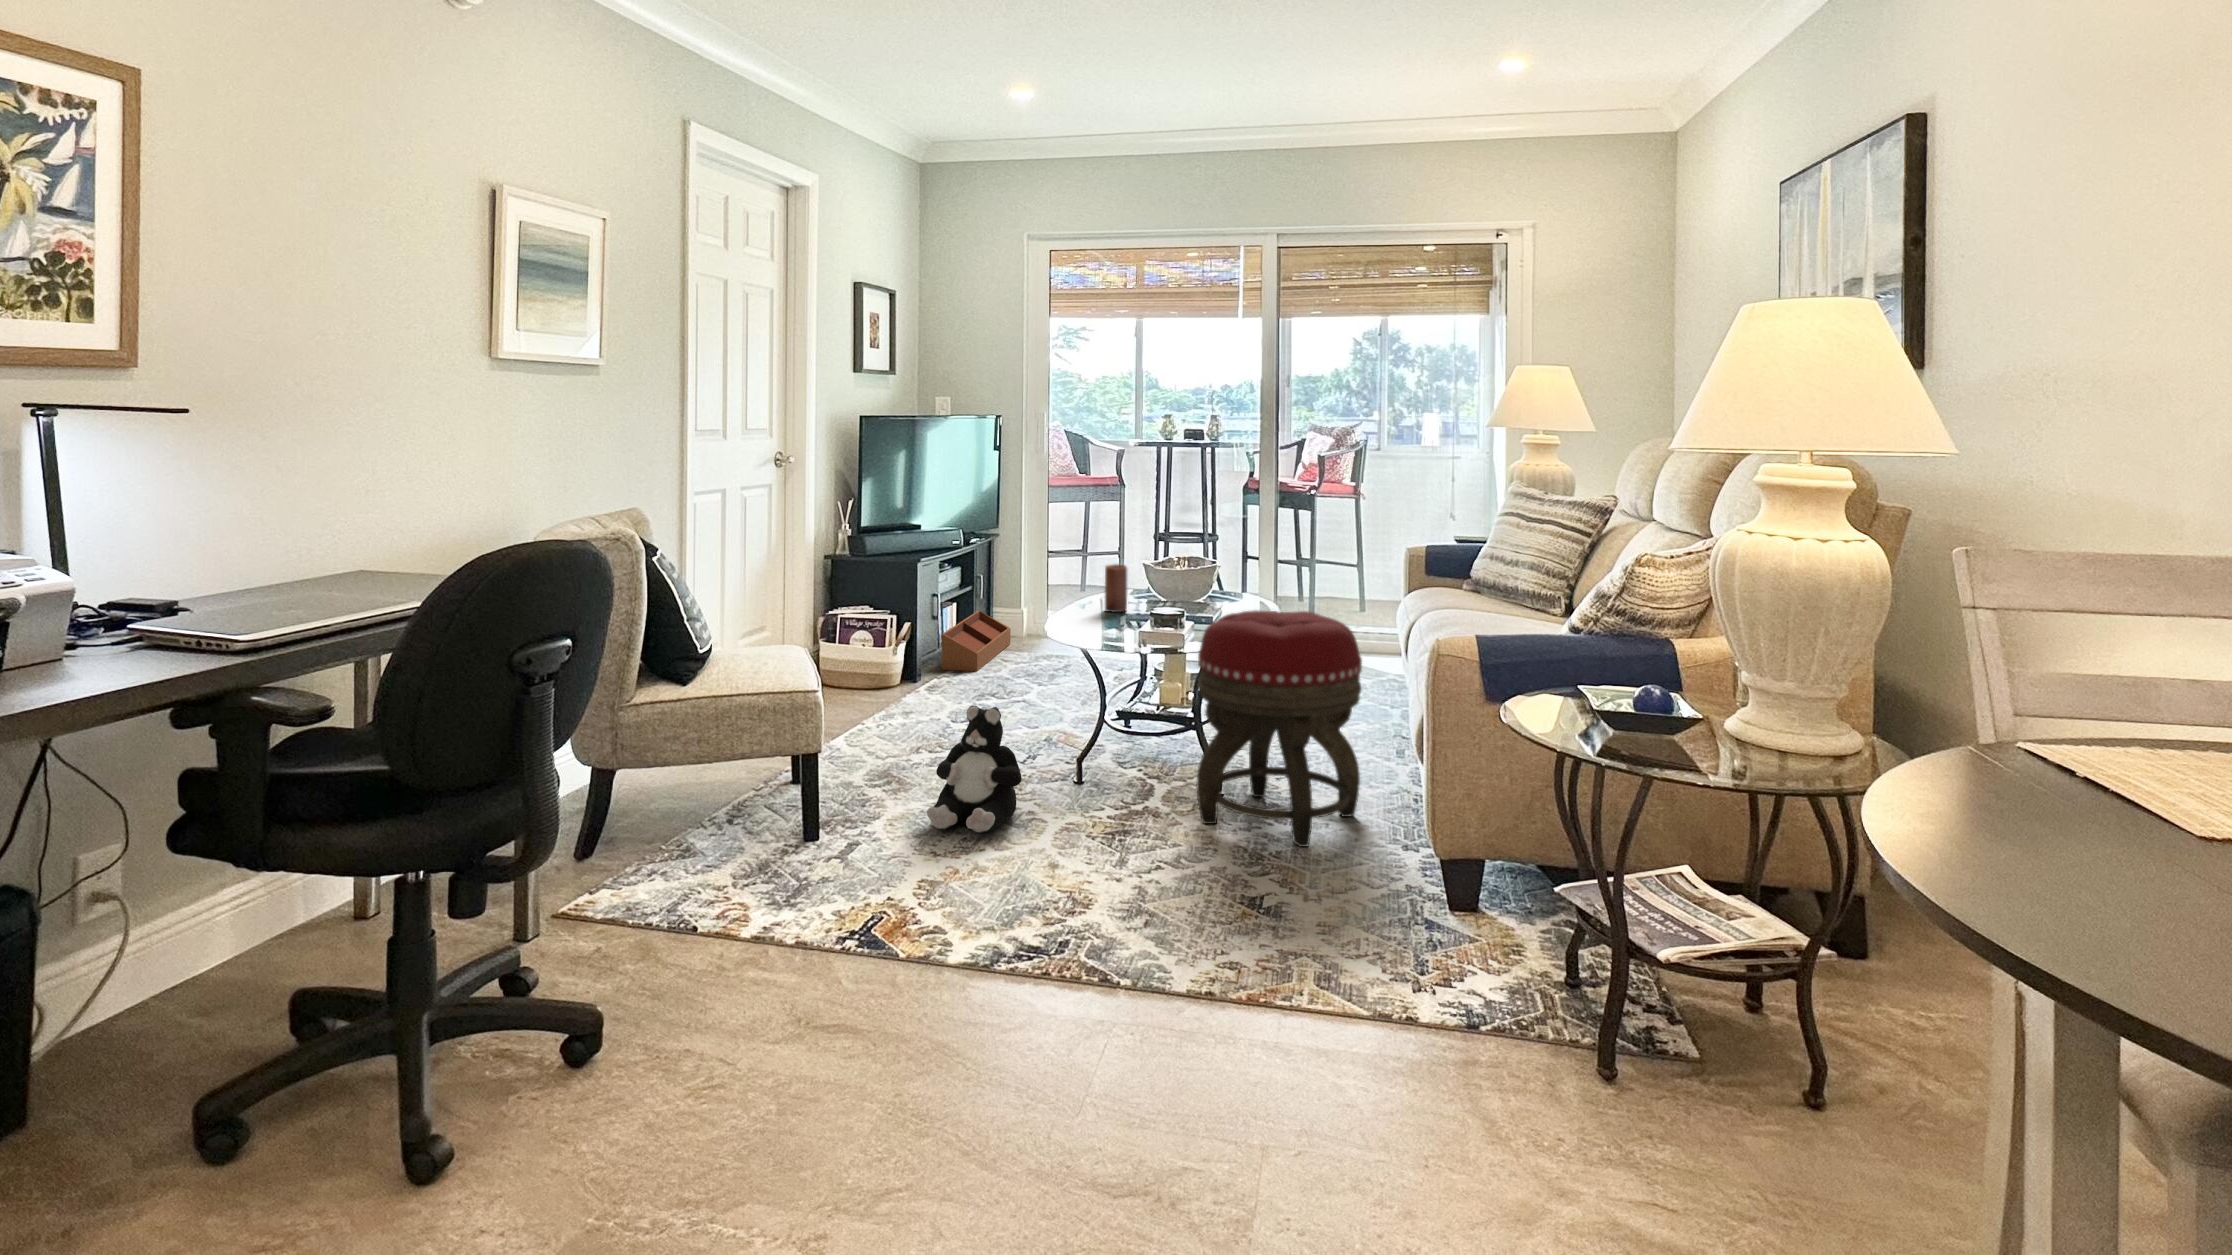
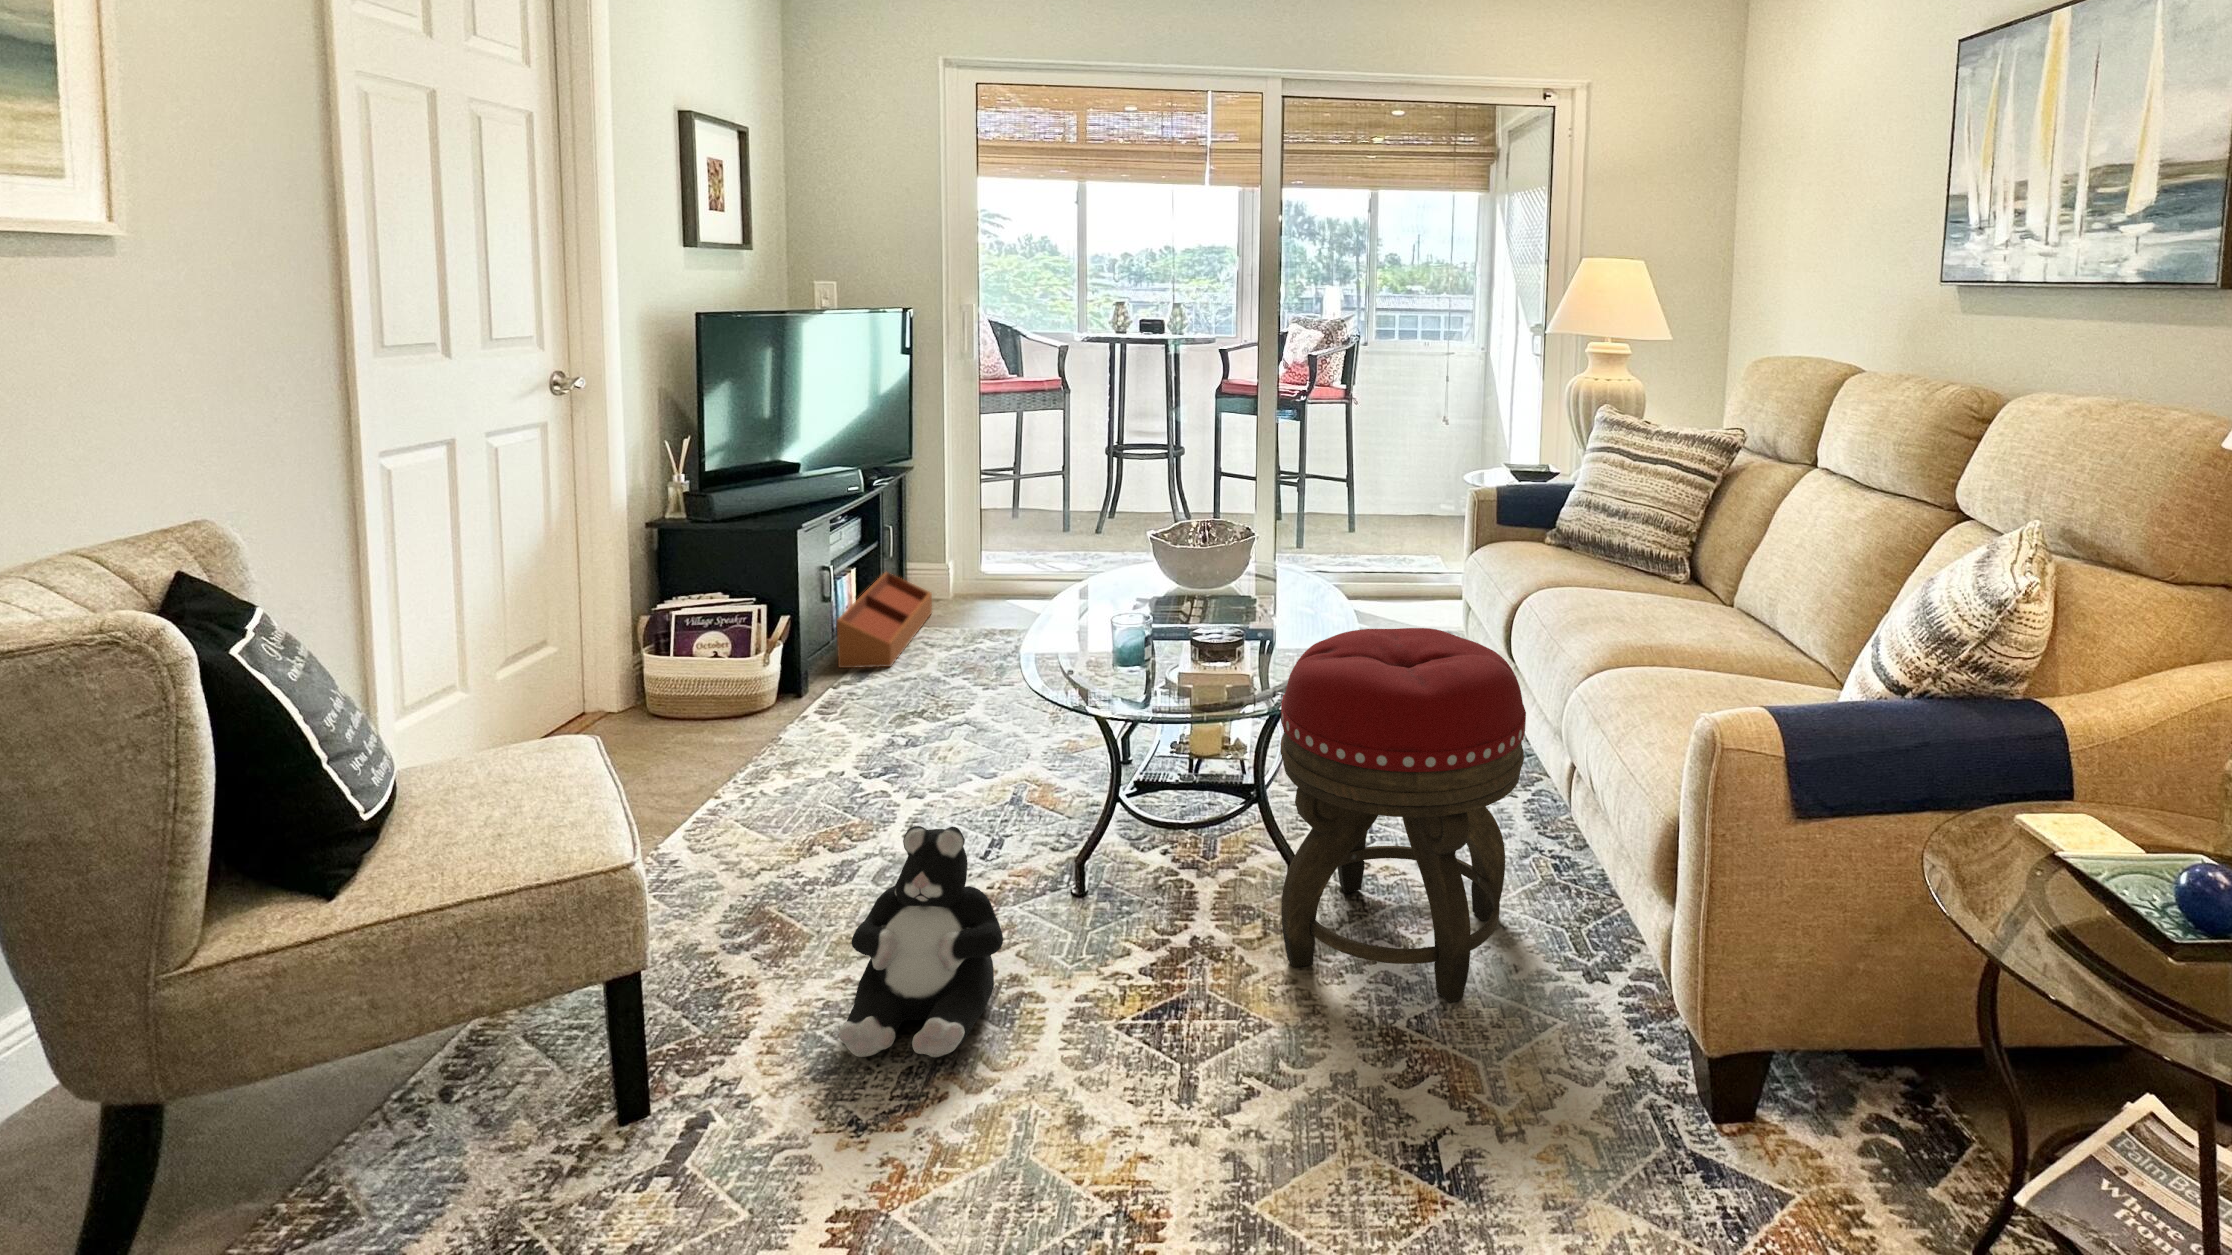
candle: present [1105,564,1127,612] -> none [1098,542,1131,613]

